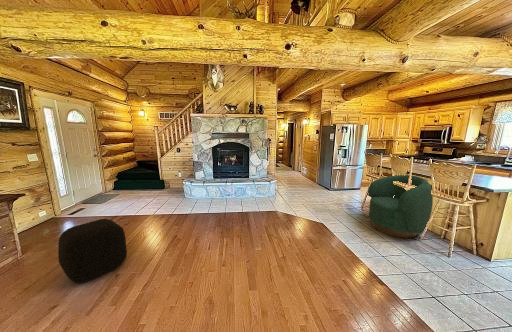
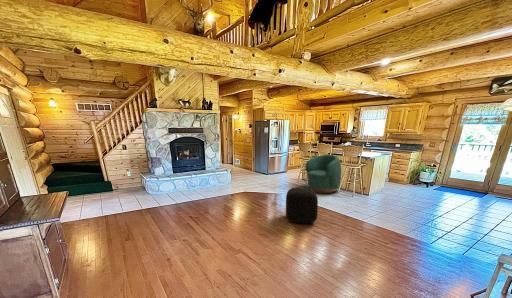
ottoman: present [58,219,127,283] -> present [286,188,318,223]

